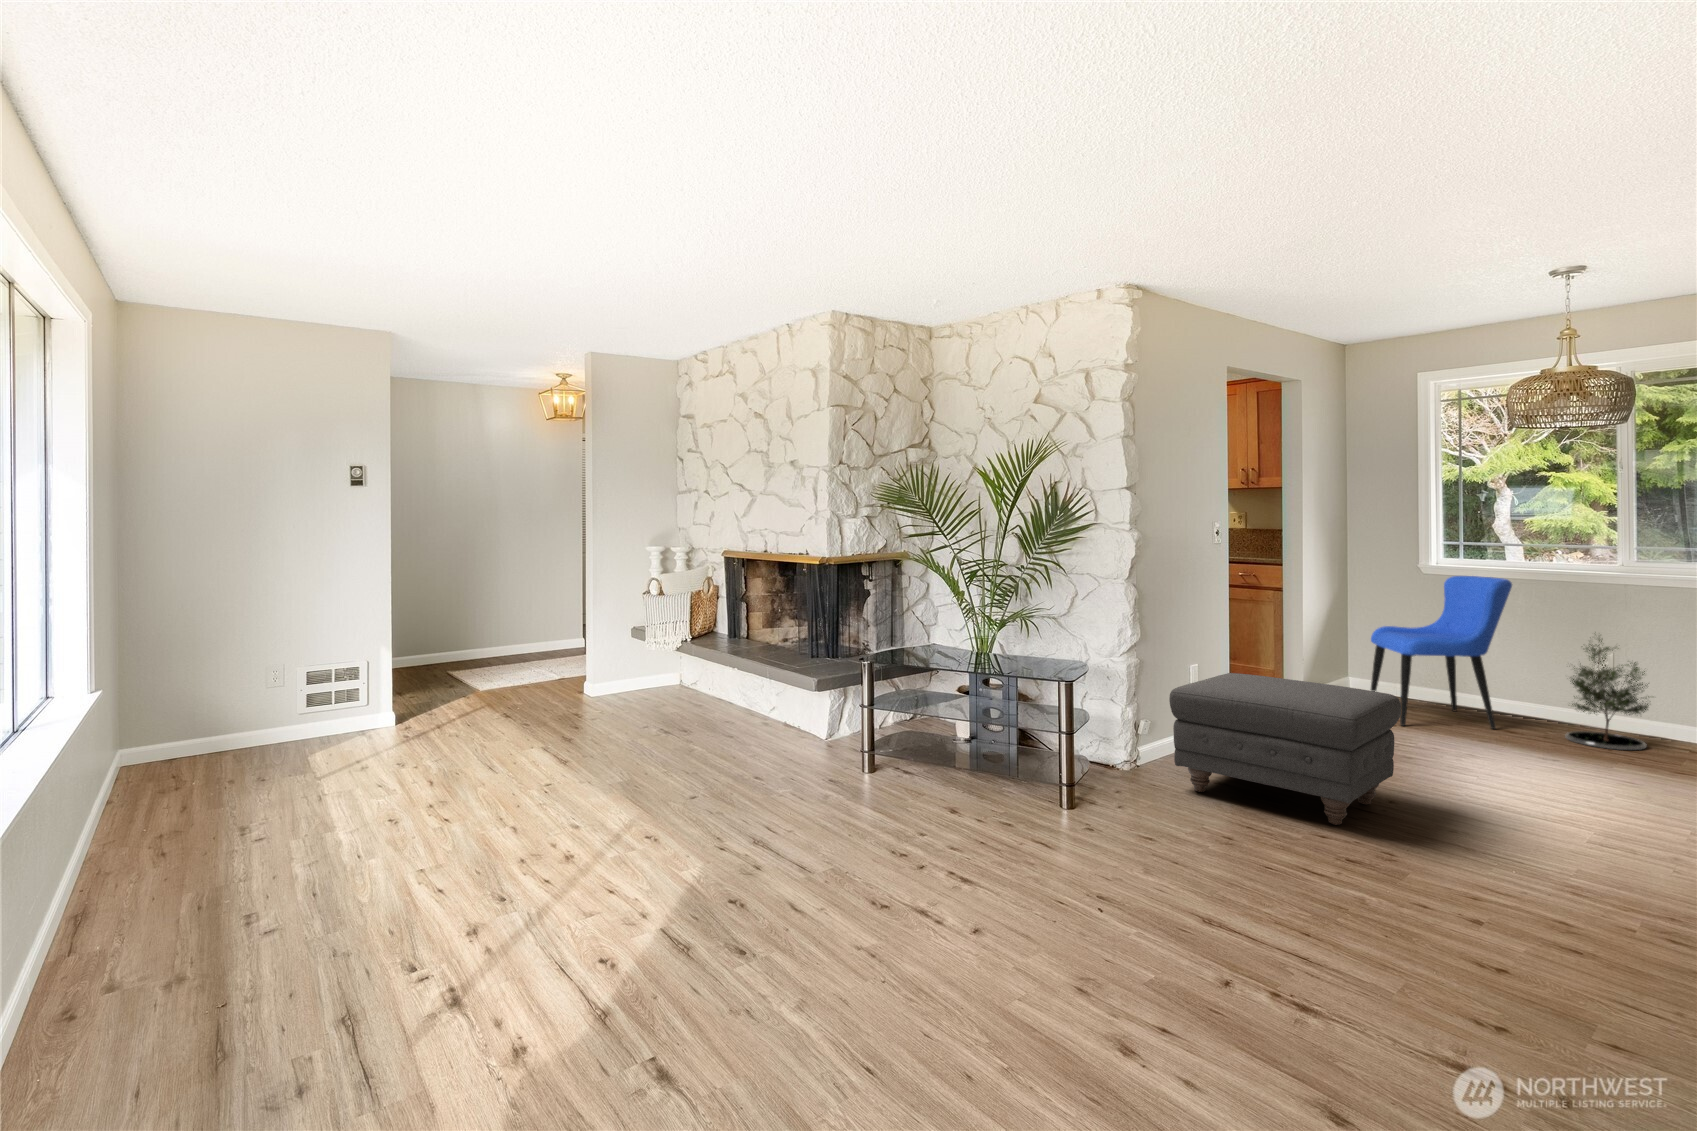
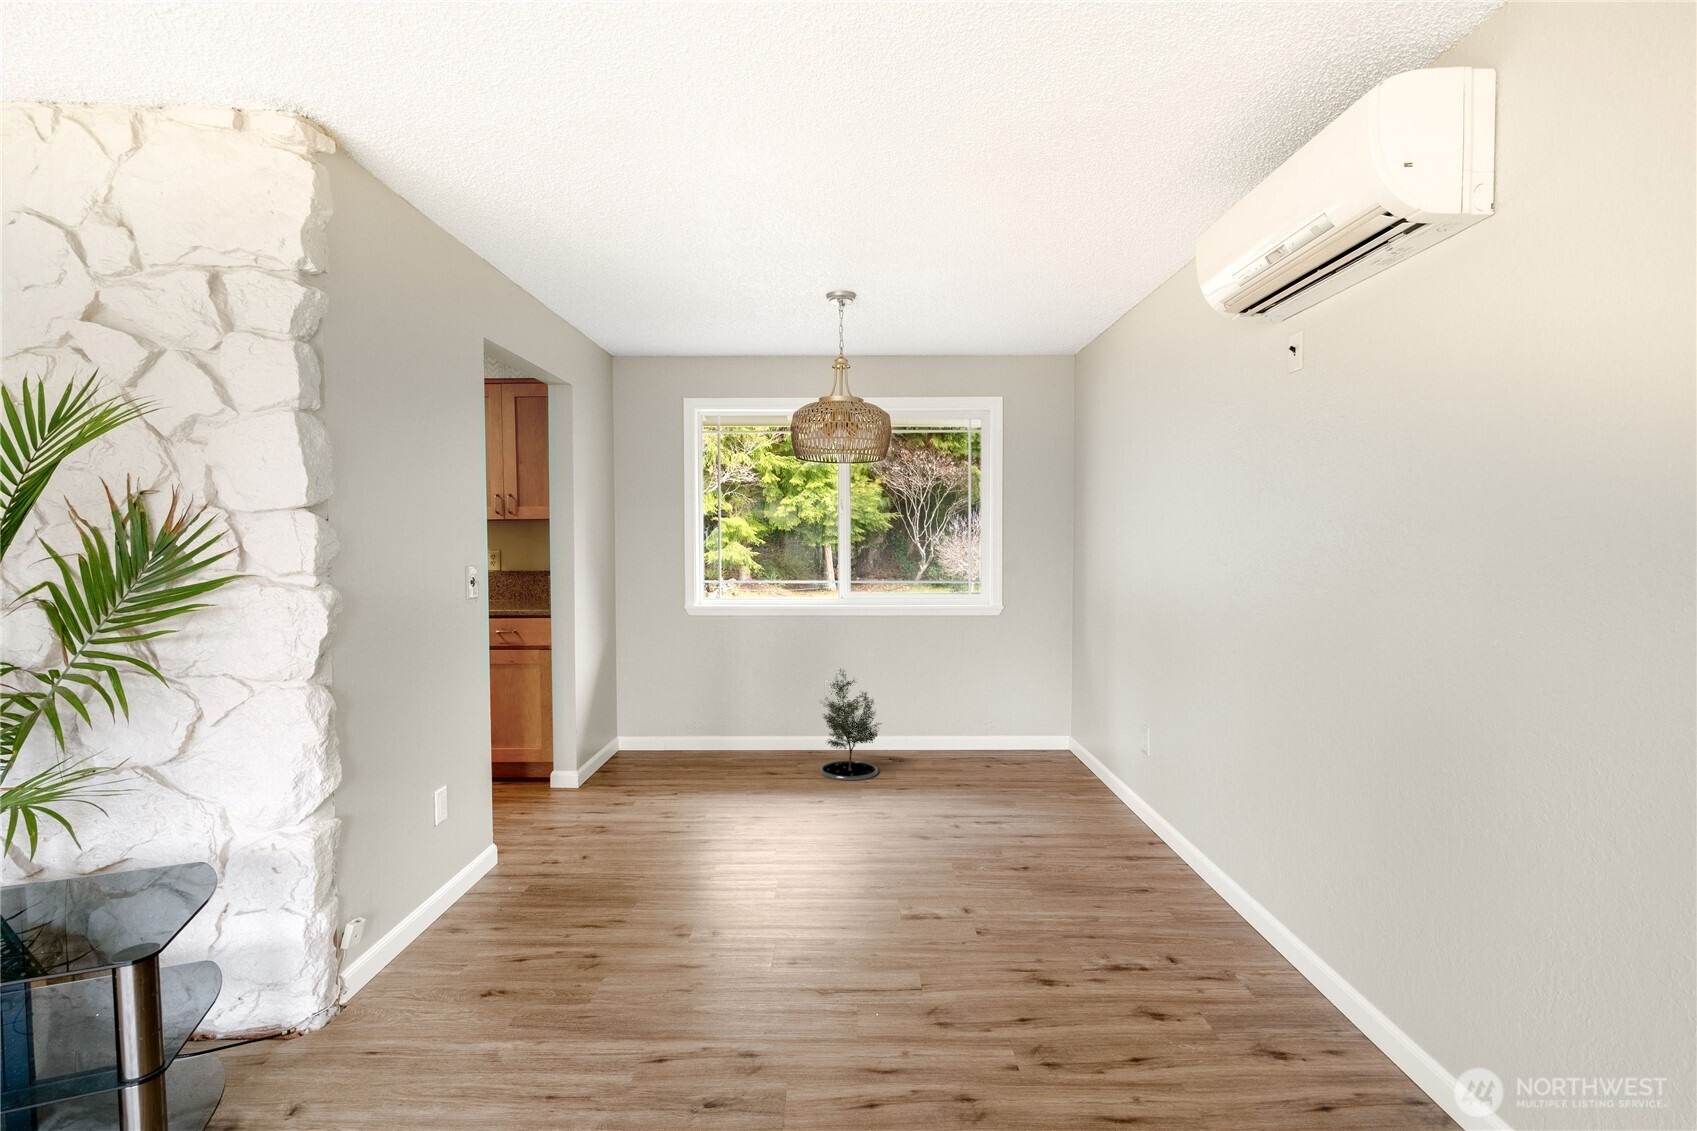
dining chair: present [1371,576,1512,729] -> none [647,618,775,794]
ottoman: present [1169,673,1401,825] -> none [404,806,741,1051]

